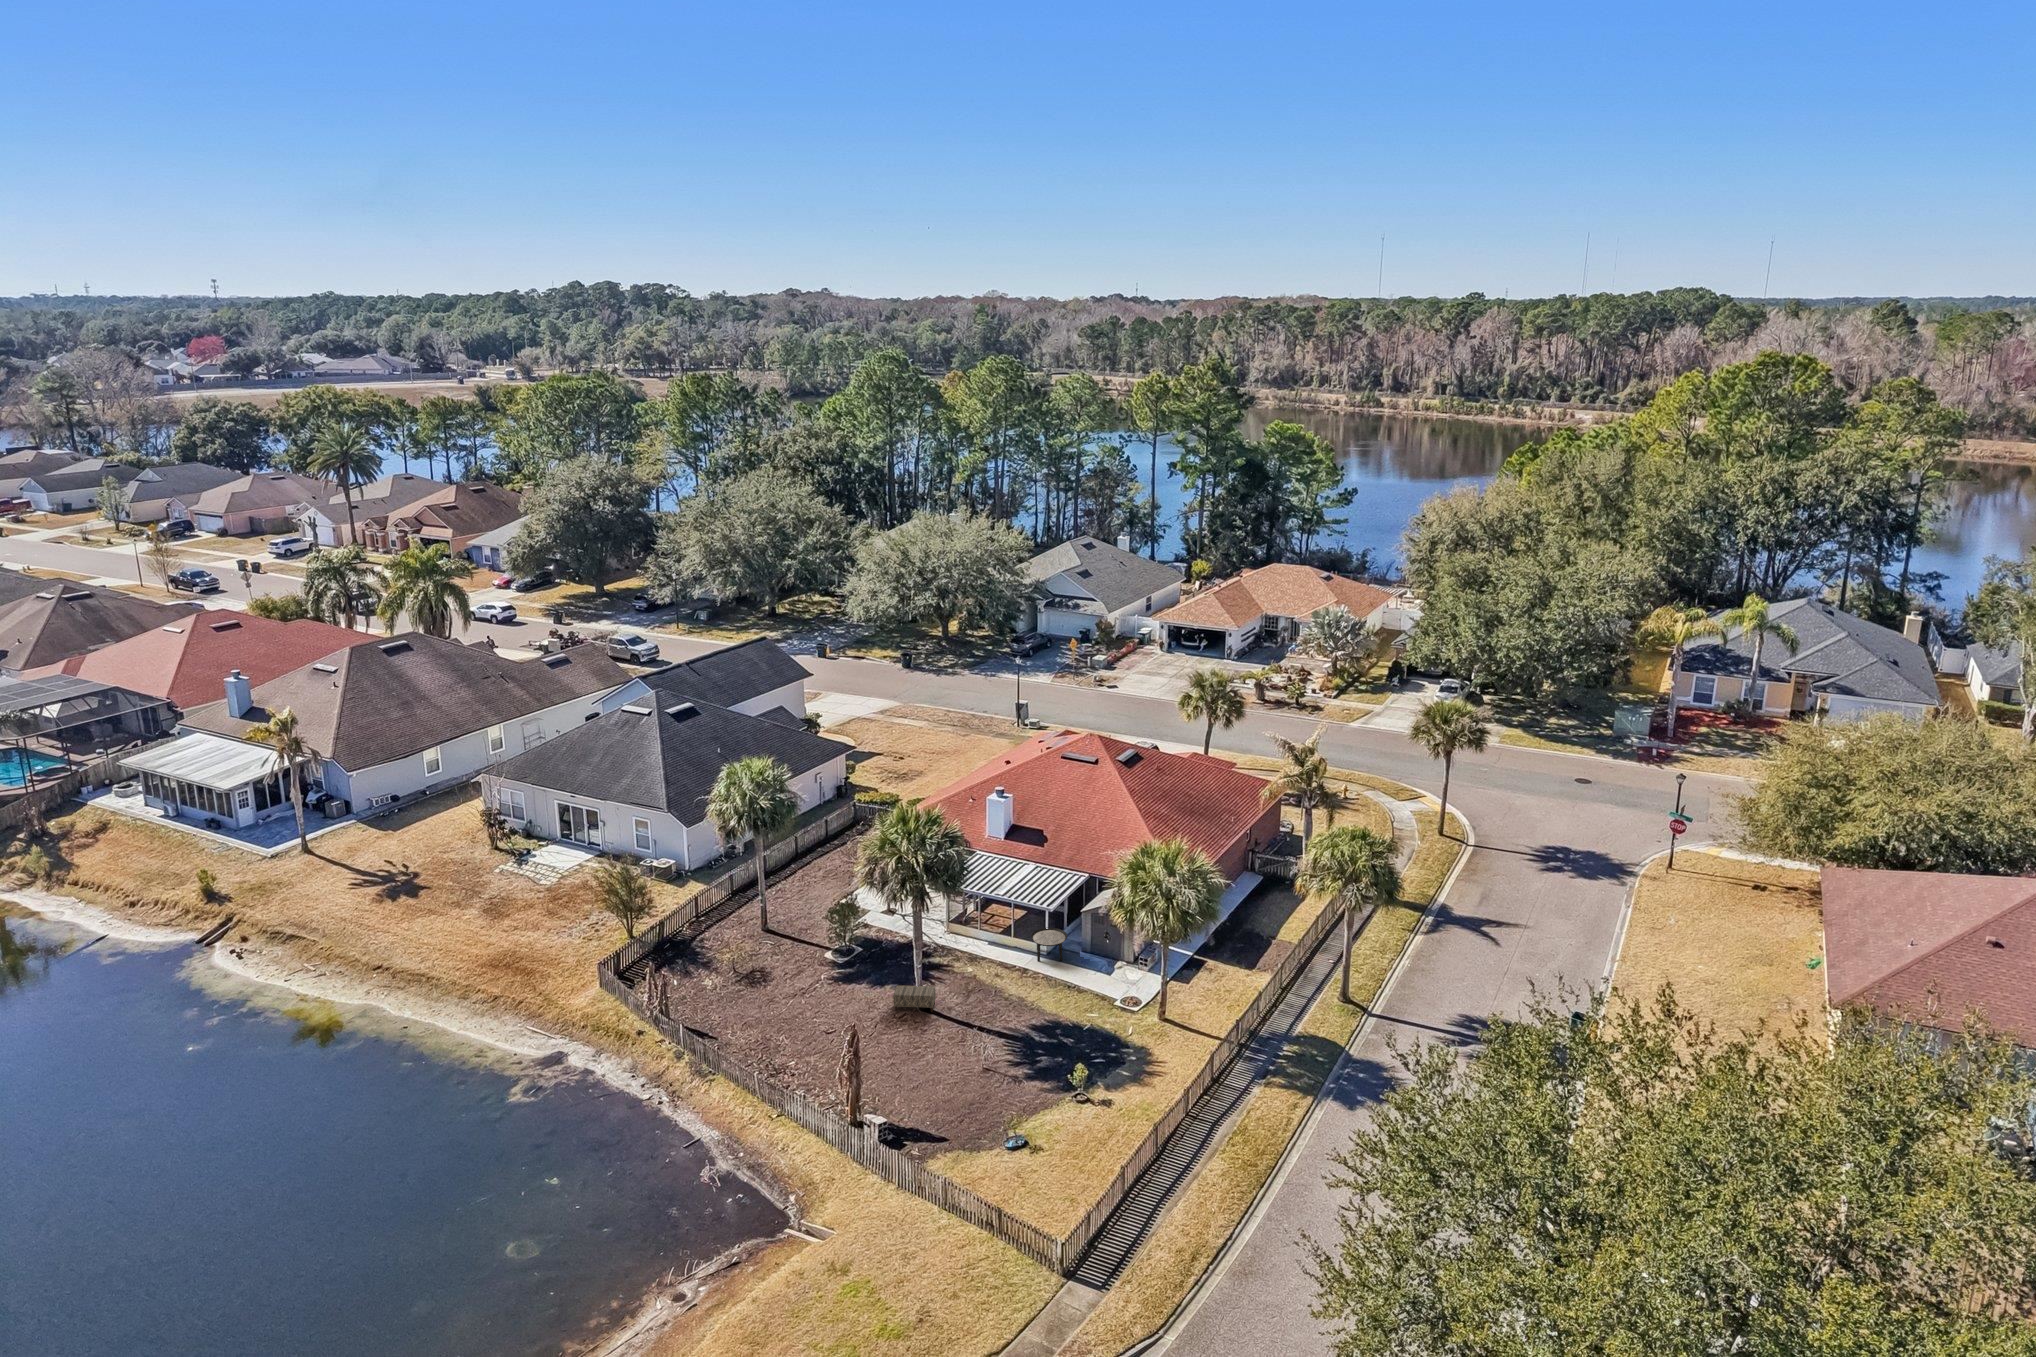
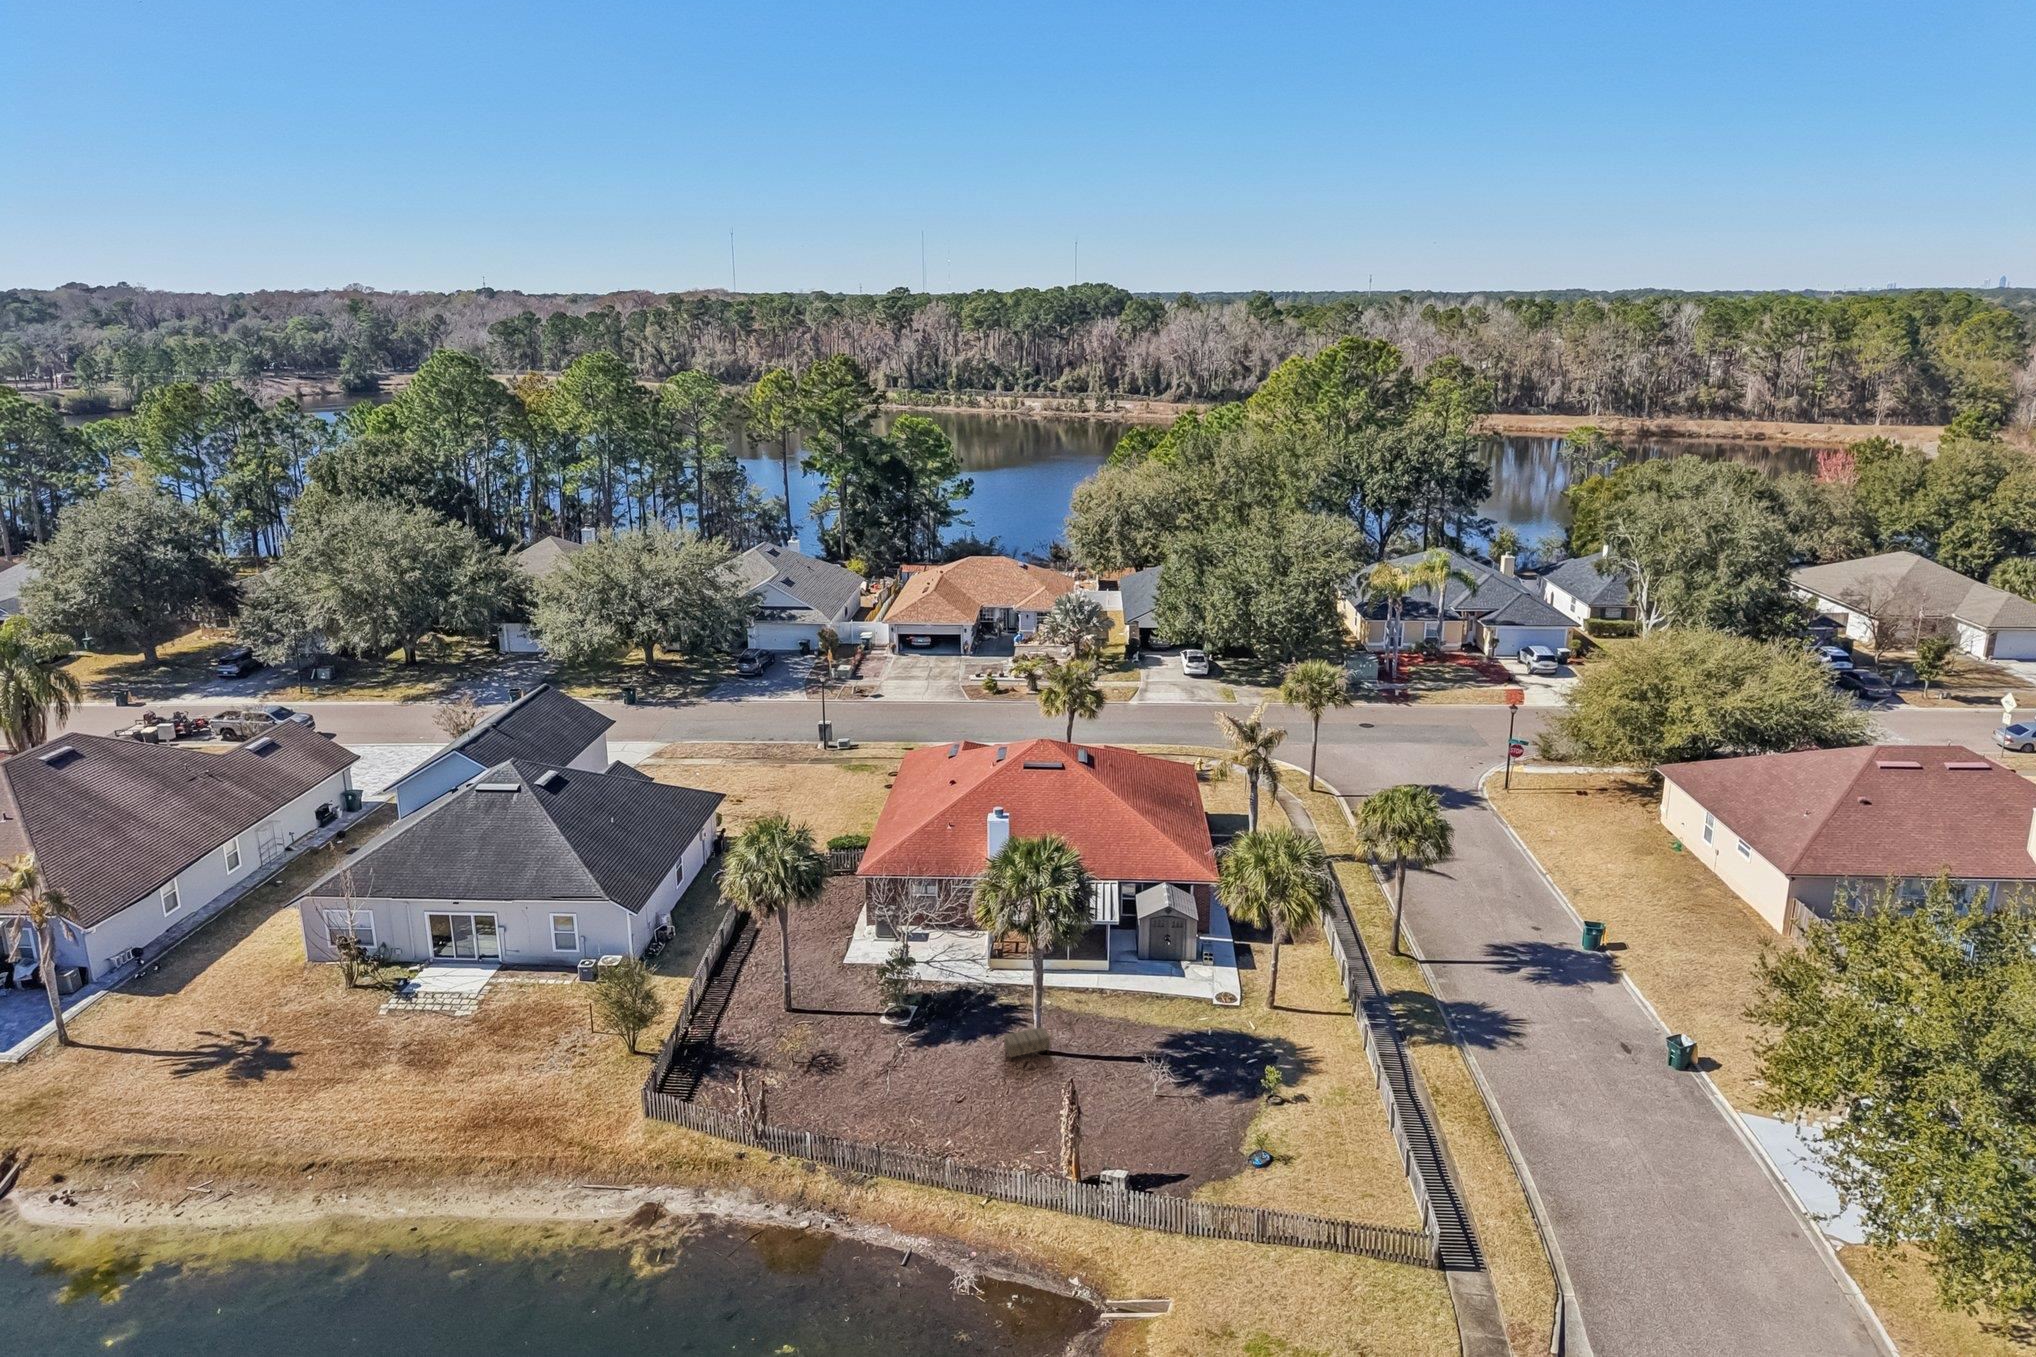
round table: present [1031,928,1067,962] -> none [1089,942,1128,980]

